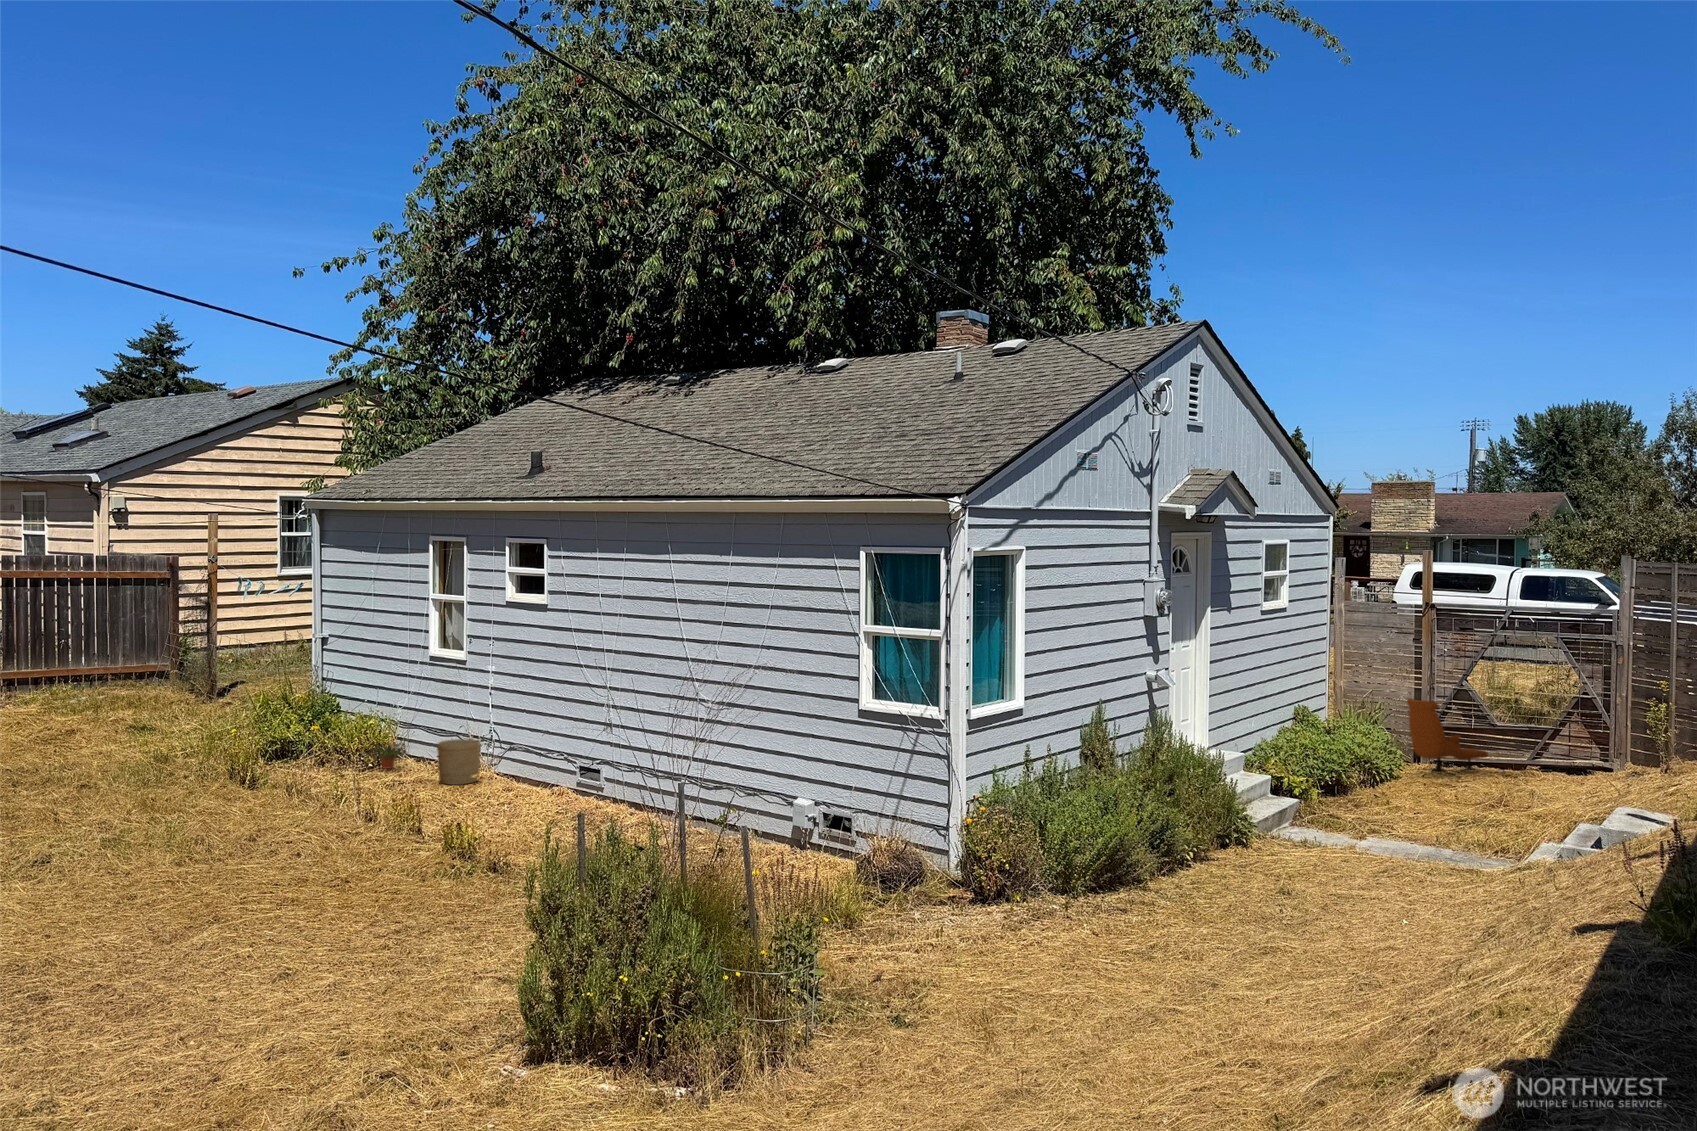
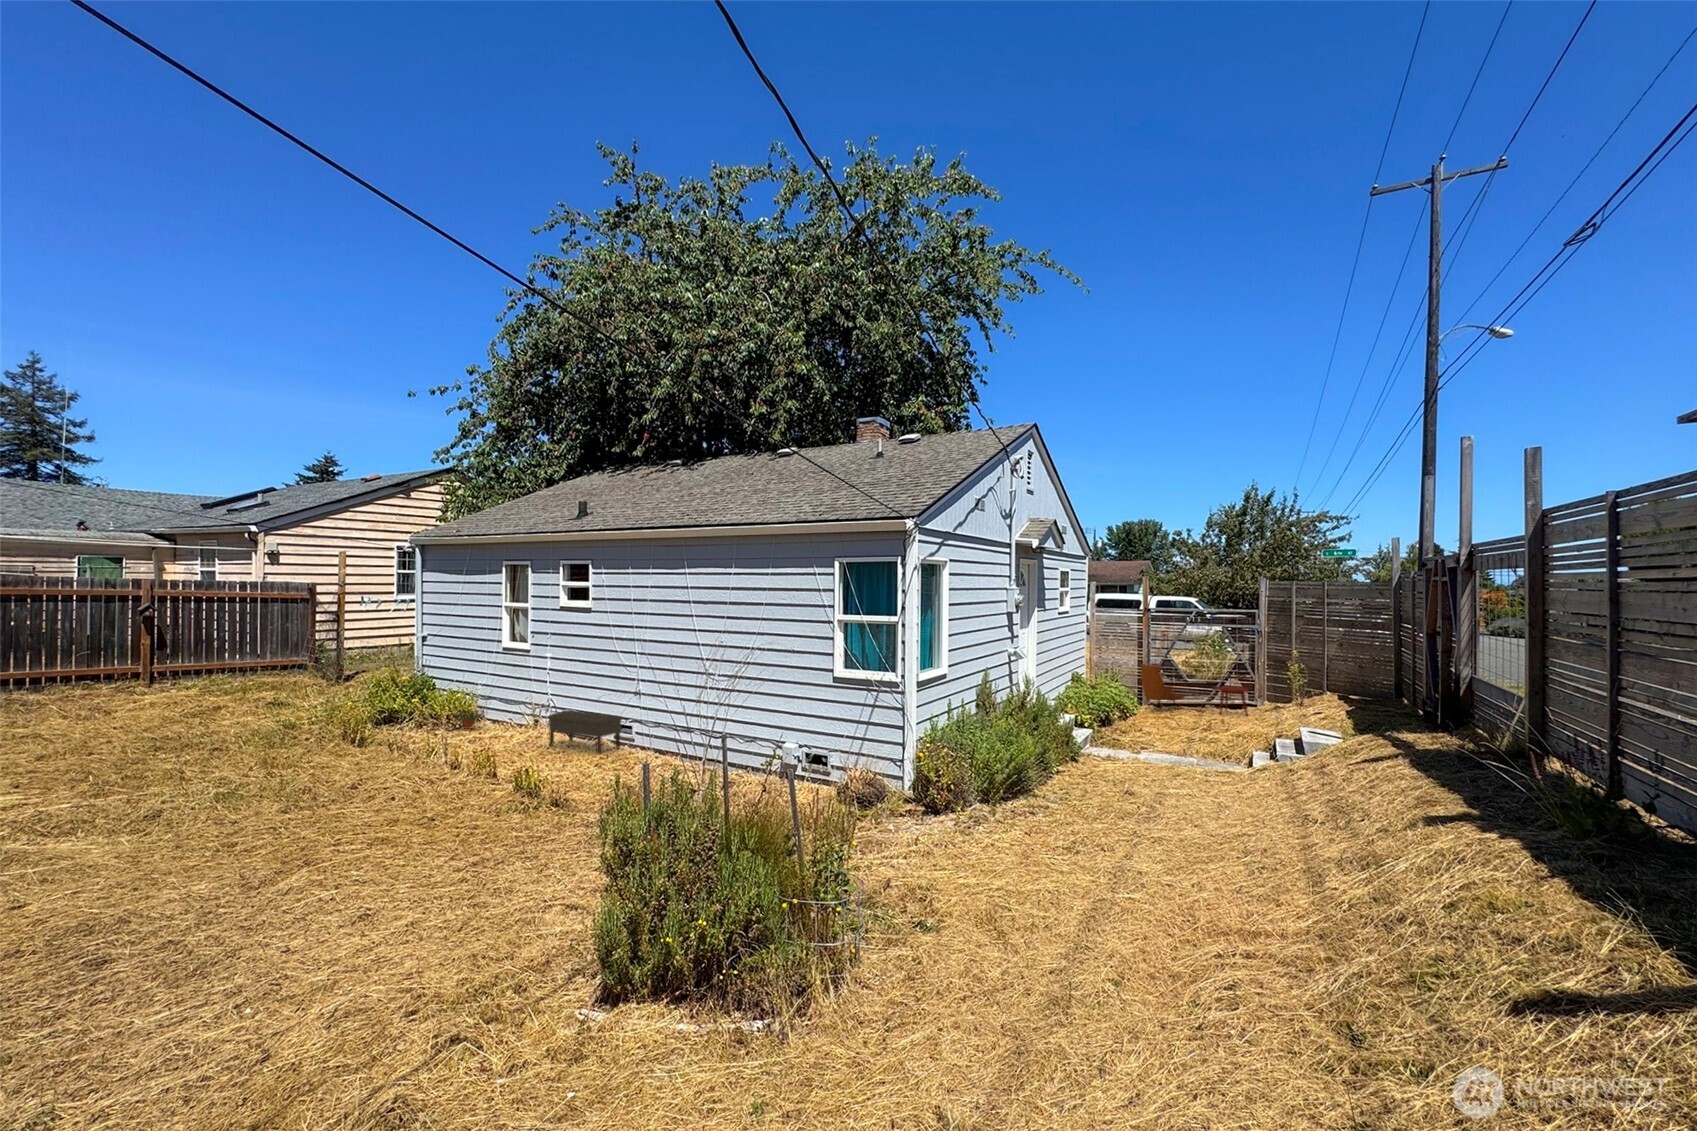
side table: none [1530,738,1592,788] -> present [1213,686,1248,715]
woven basket: present [437,739,480,785] -> none [507,706,540,739]
bench: none [490,747,587,808] -> present [548,710,622,754]

